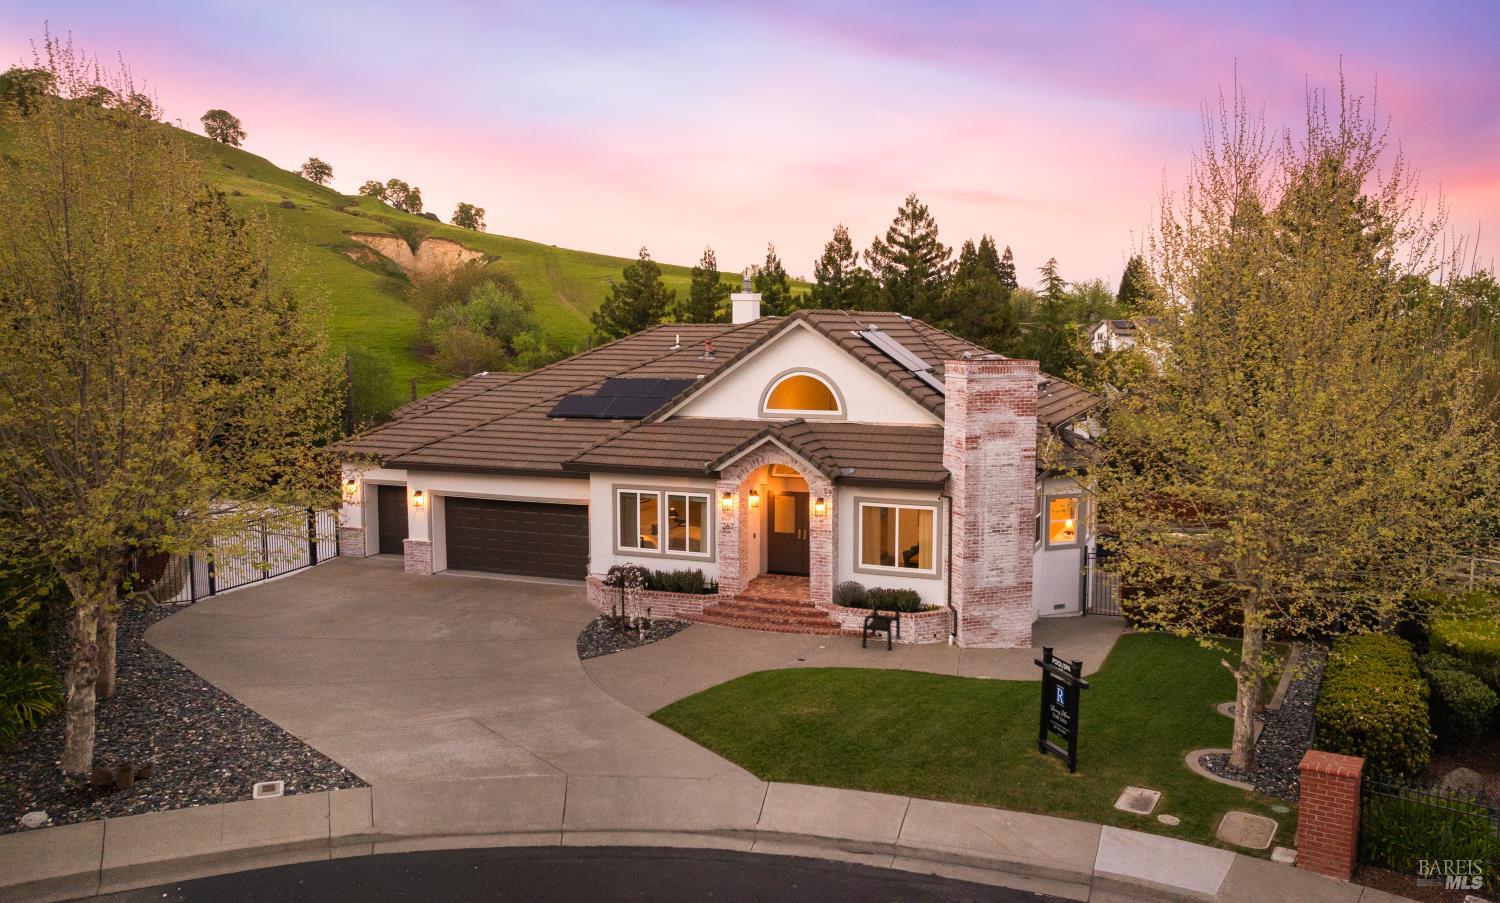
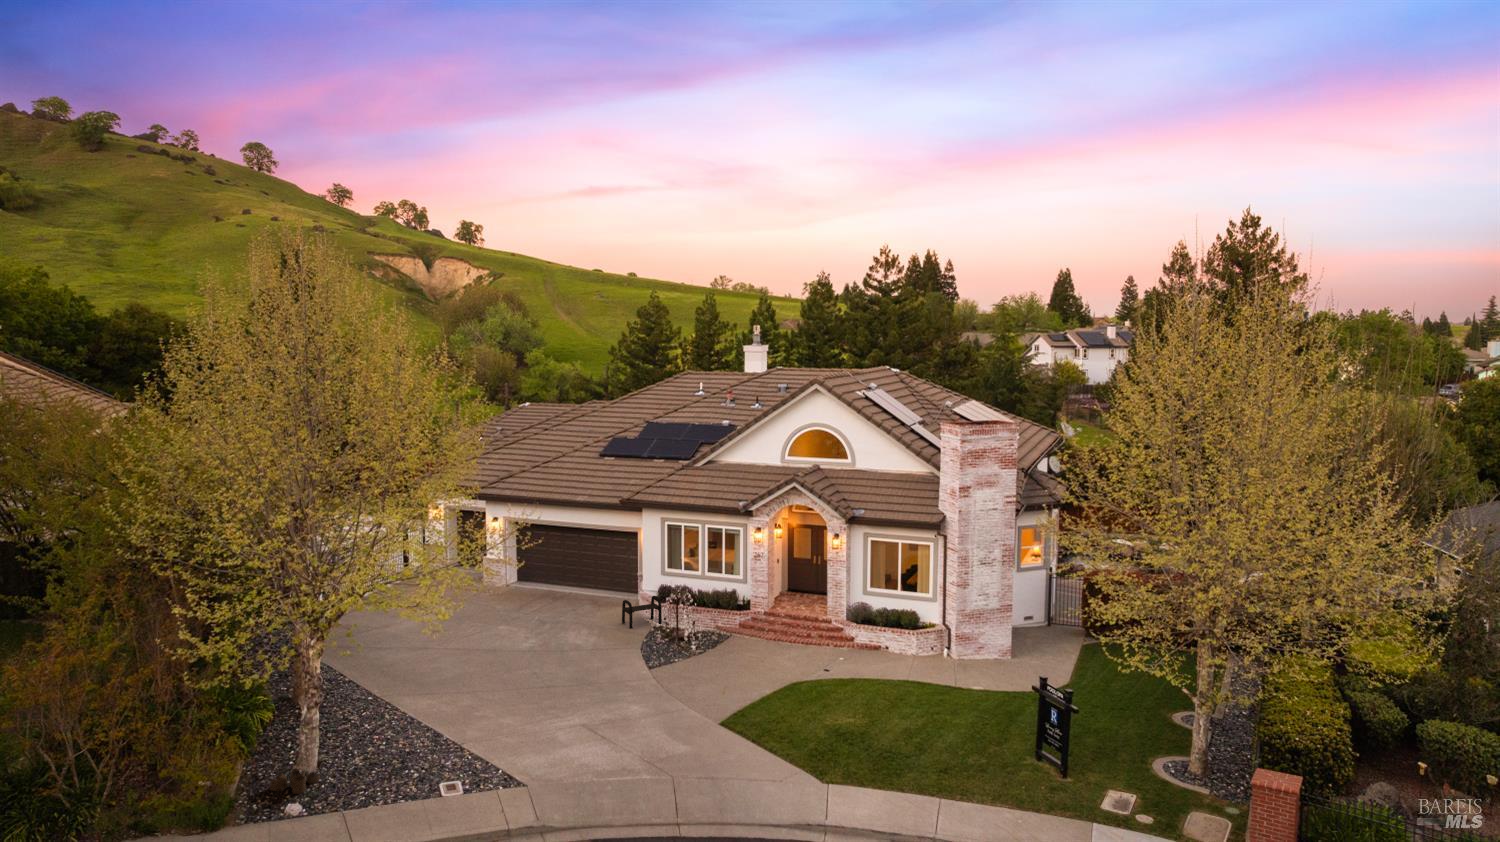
bench: present [862,604,900,650] -> present [622,596,662,628]

